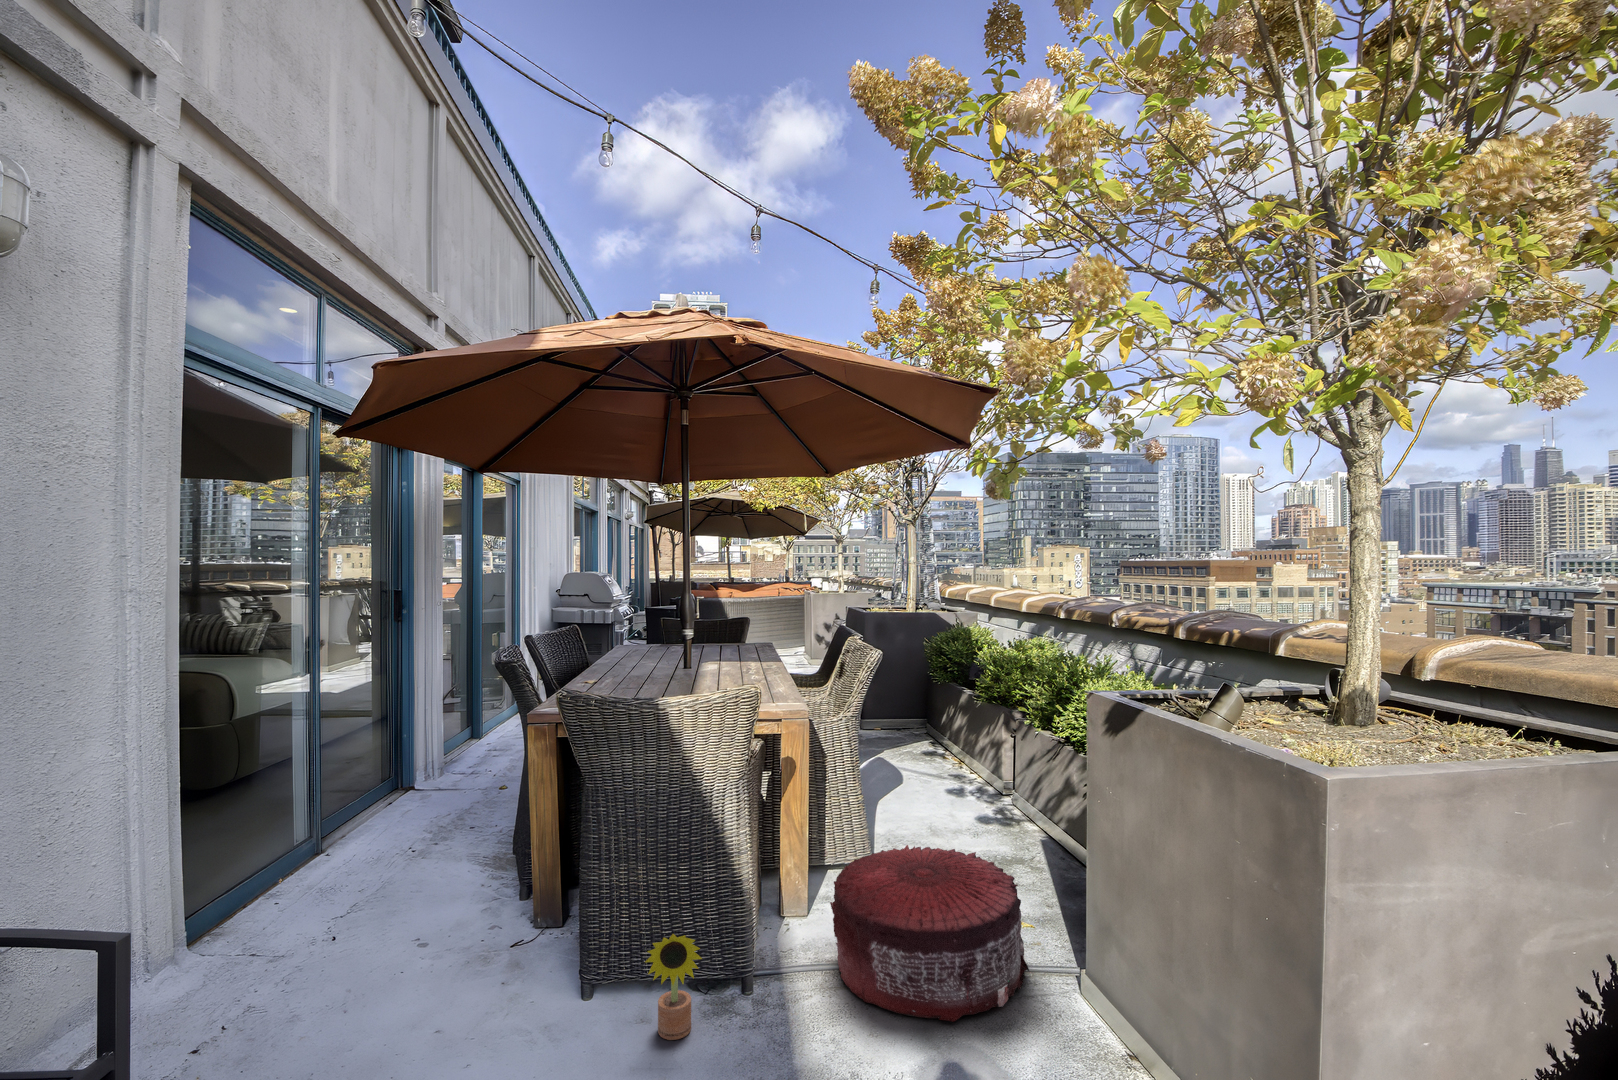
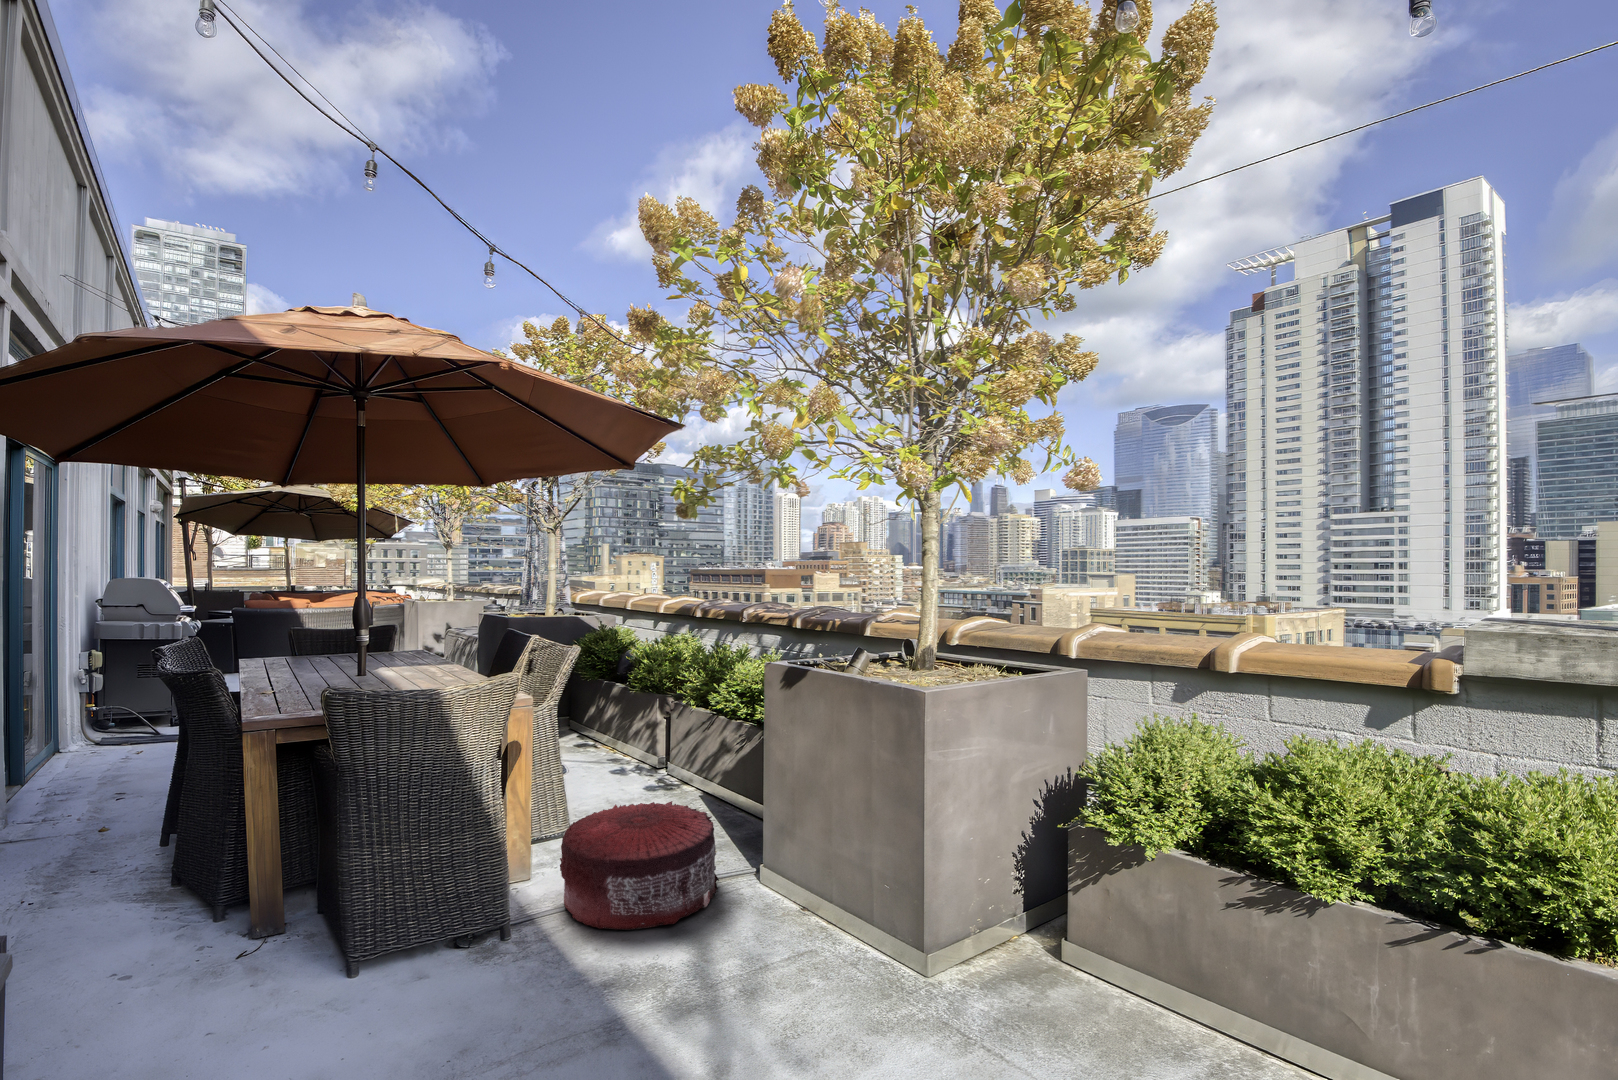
decorative plant: present [645,934,702,1040] -> none [416,896,471,996]

